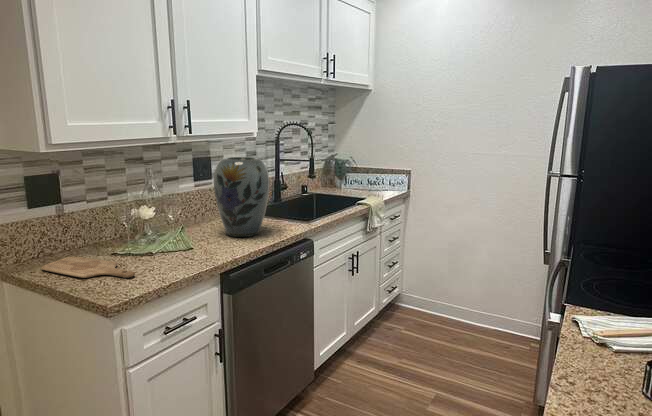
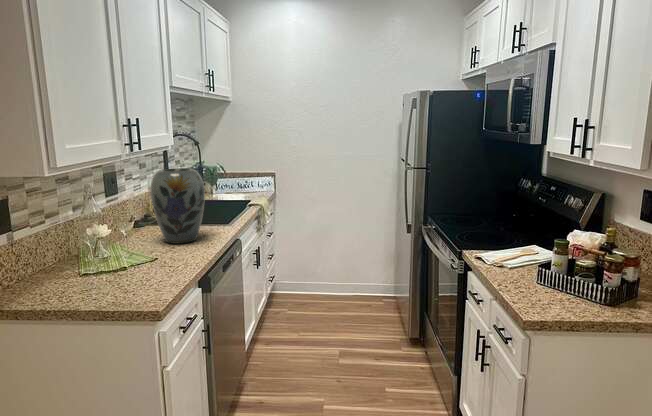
cutting board: present [41,257,135,278] -> none [24,278,136,298]

